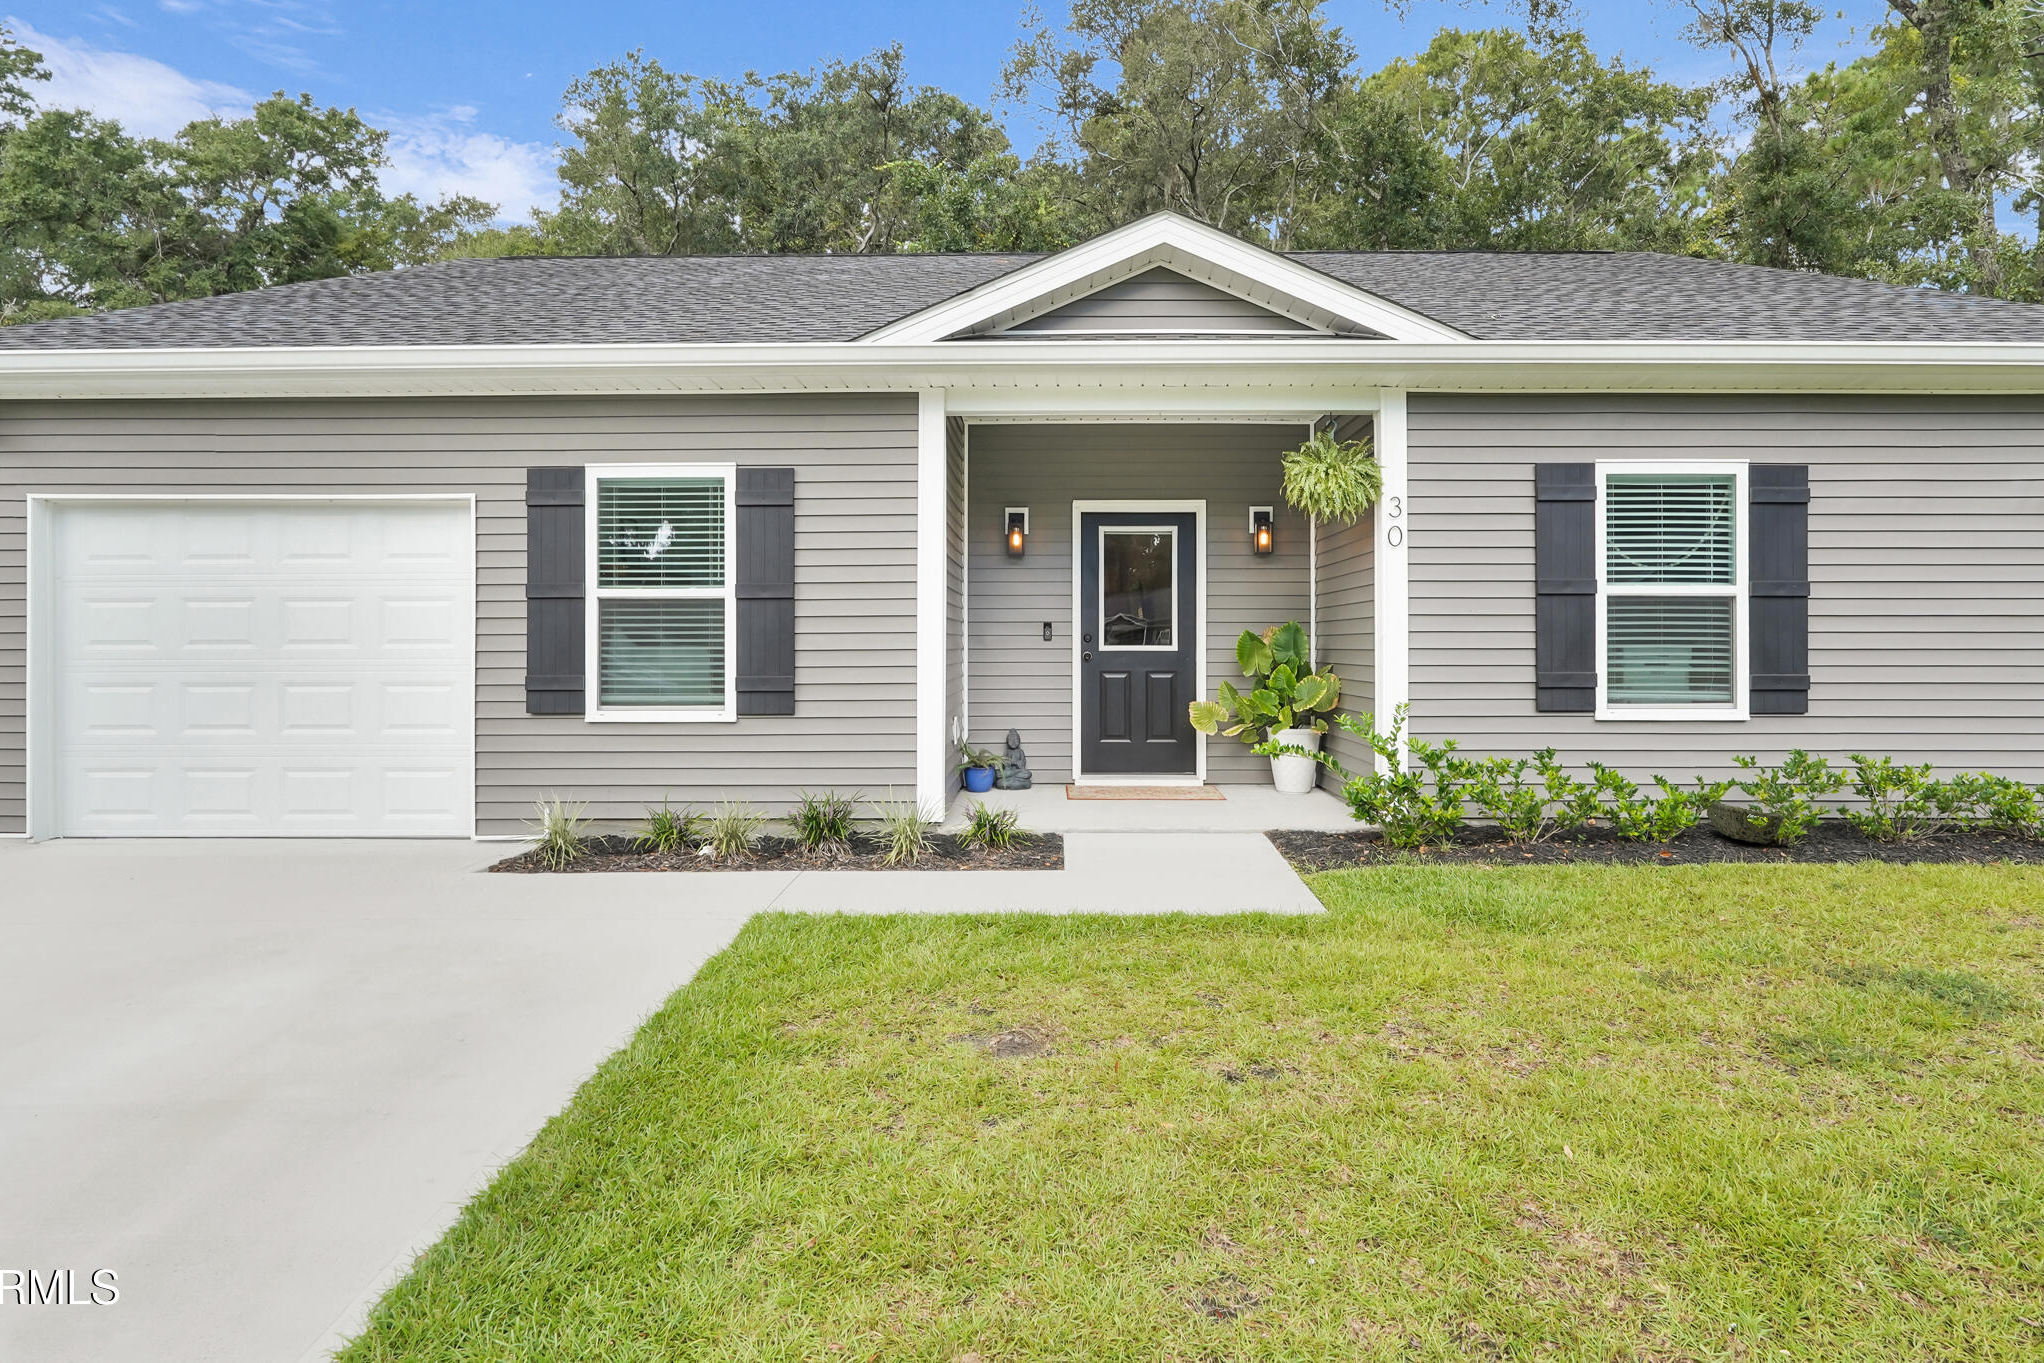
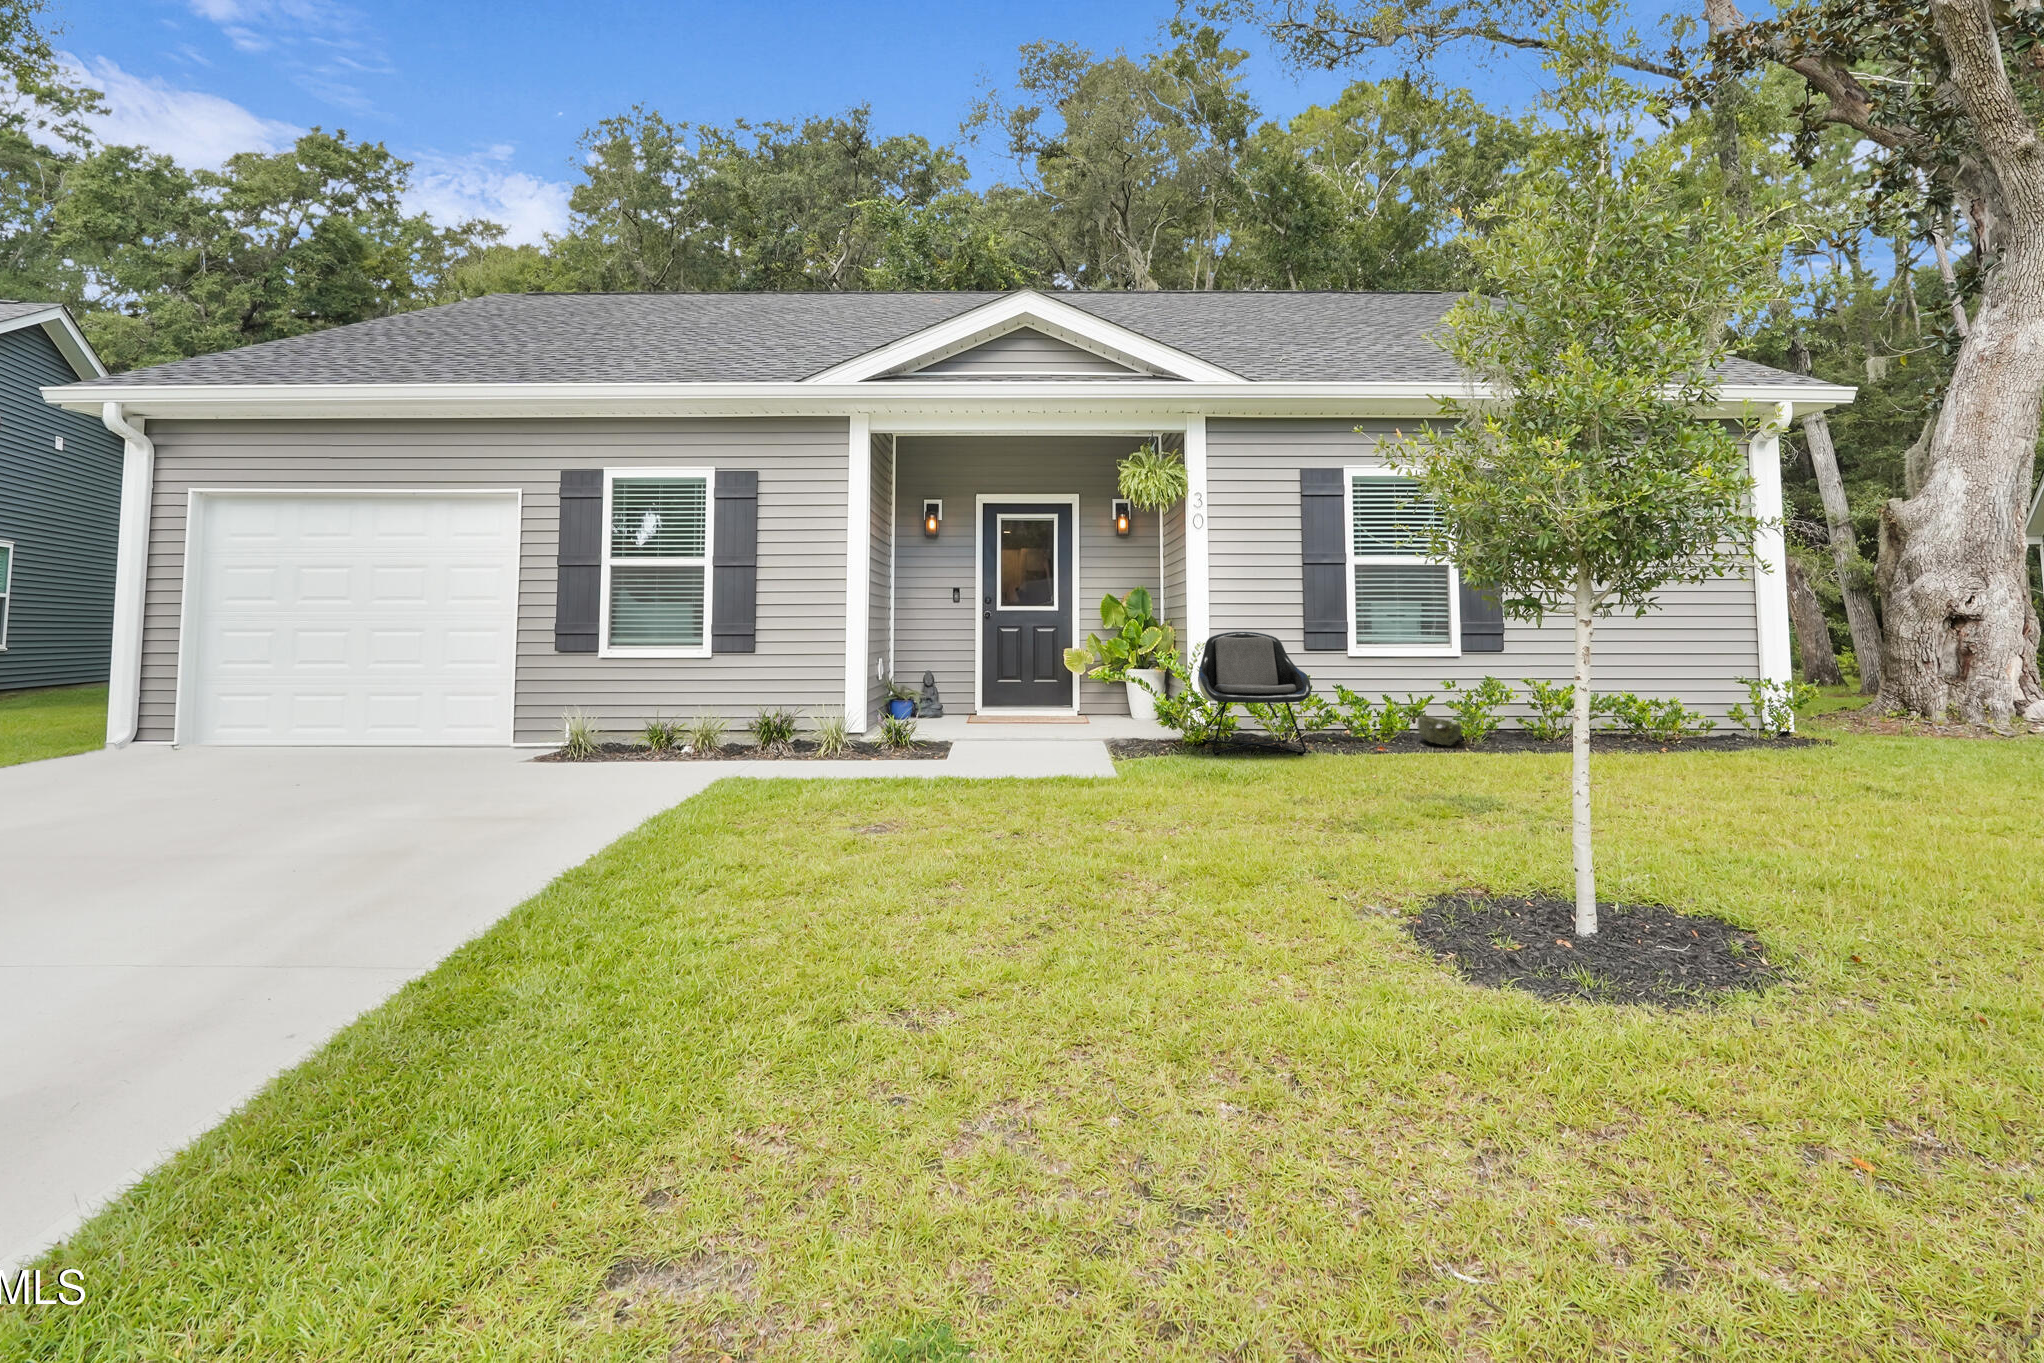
lounge chair: none [1410,684,1585,864] -> present [1198,632,1311,755]

